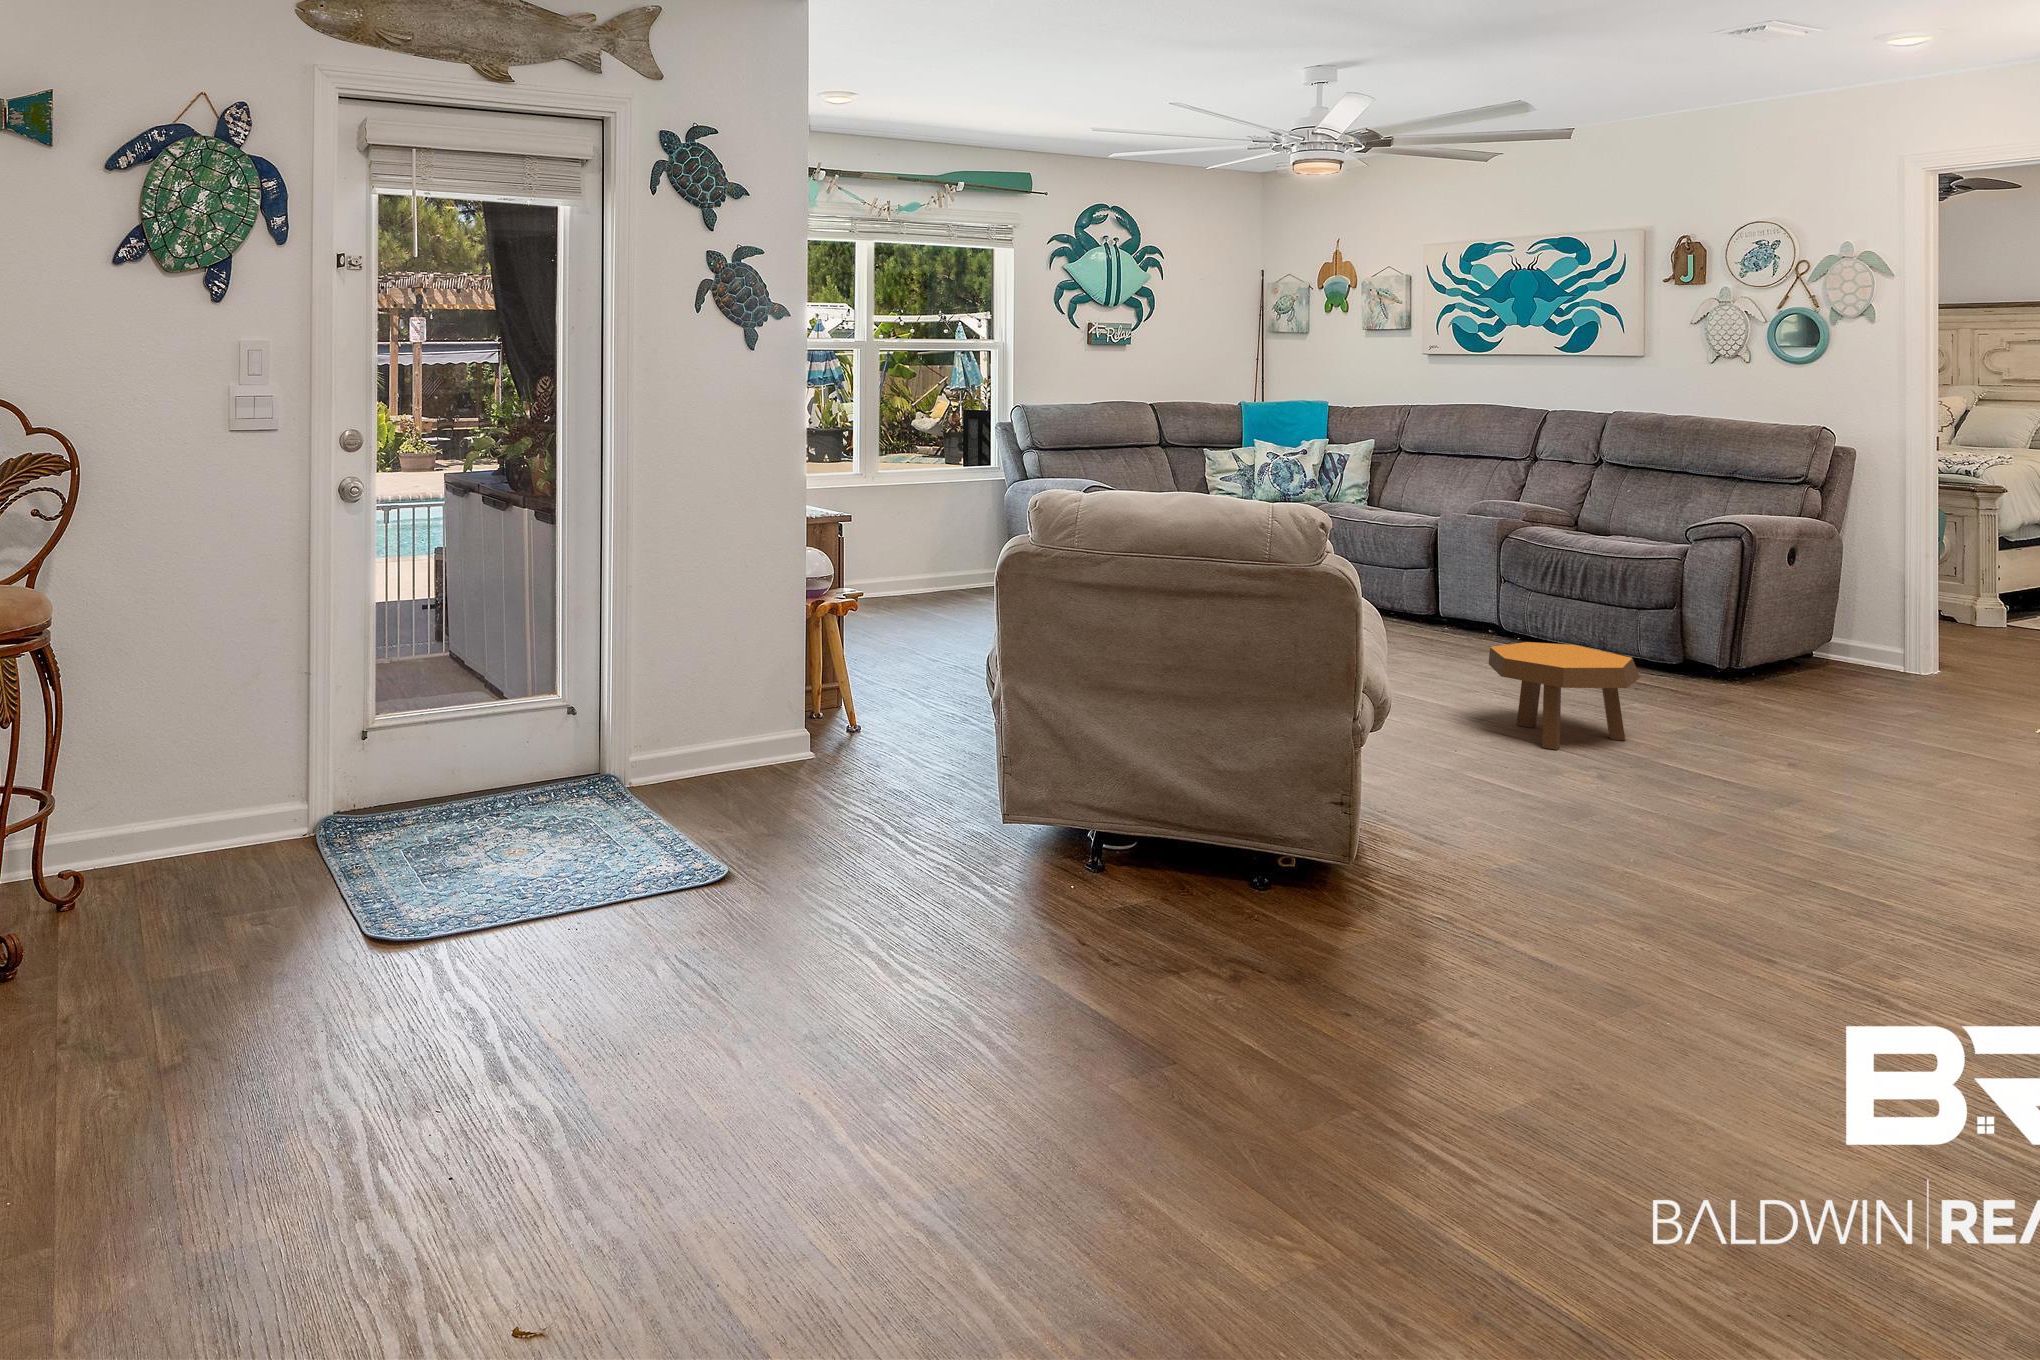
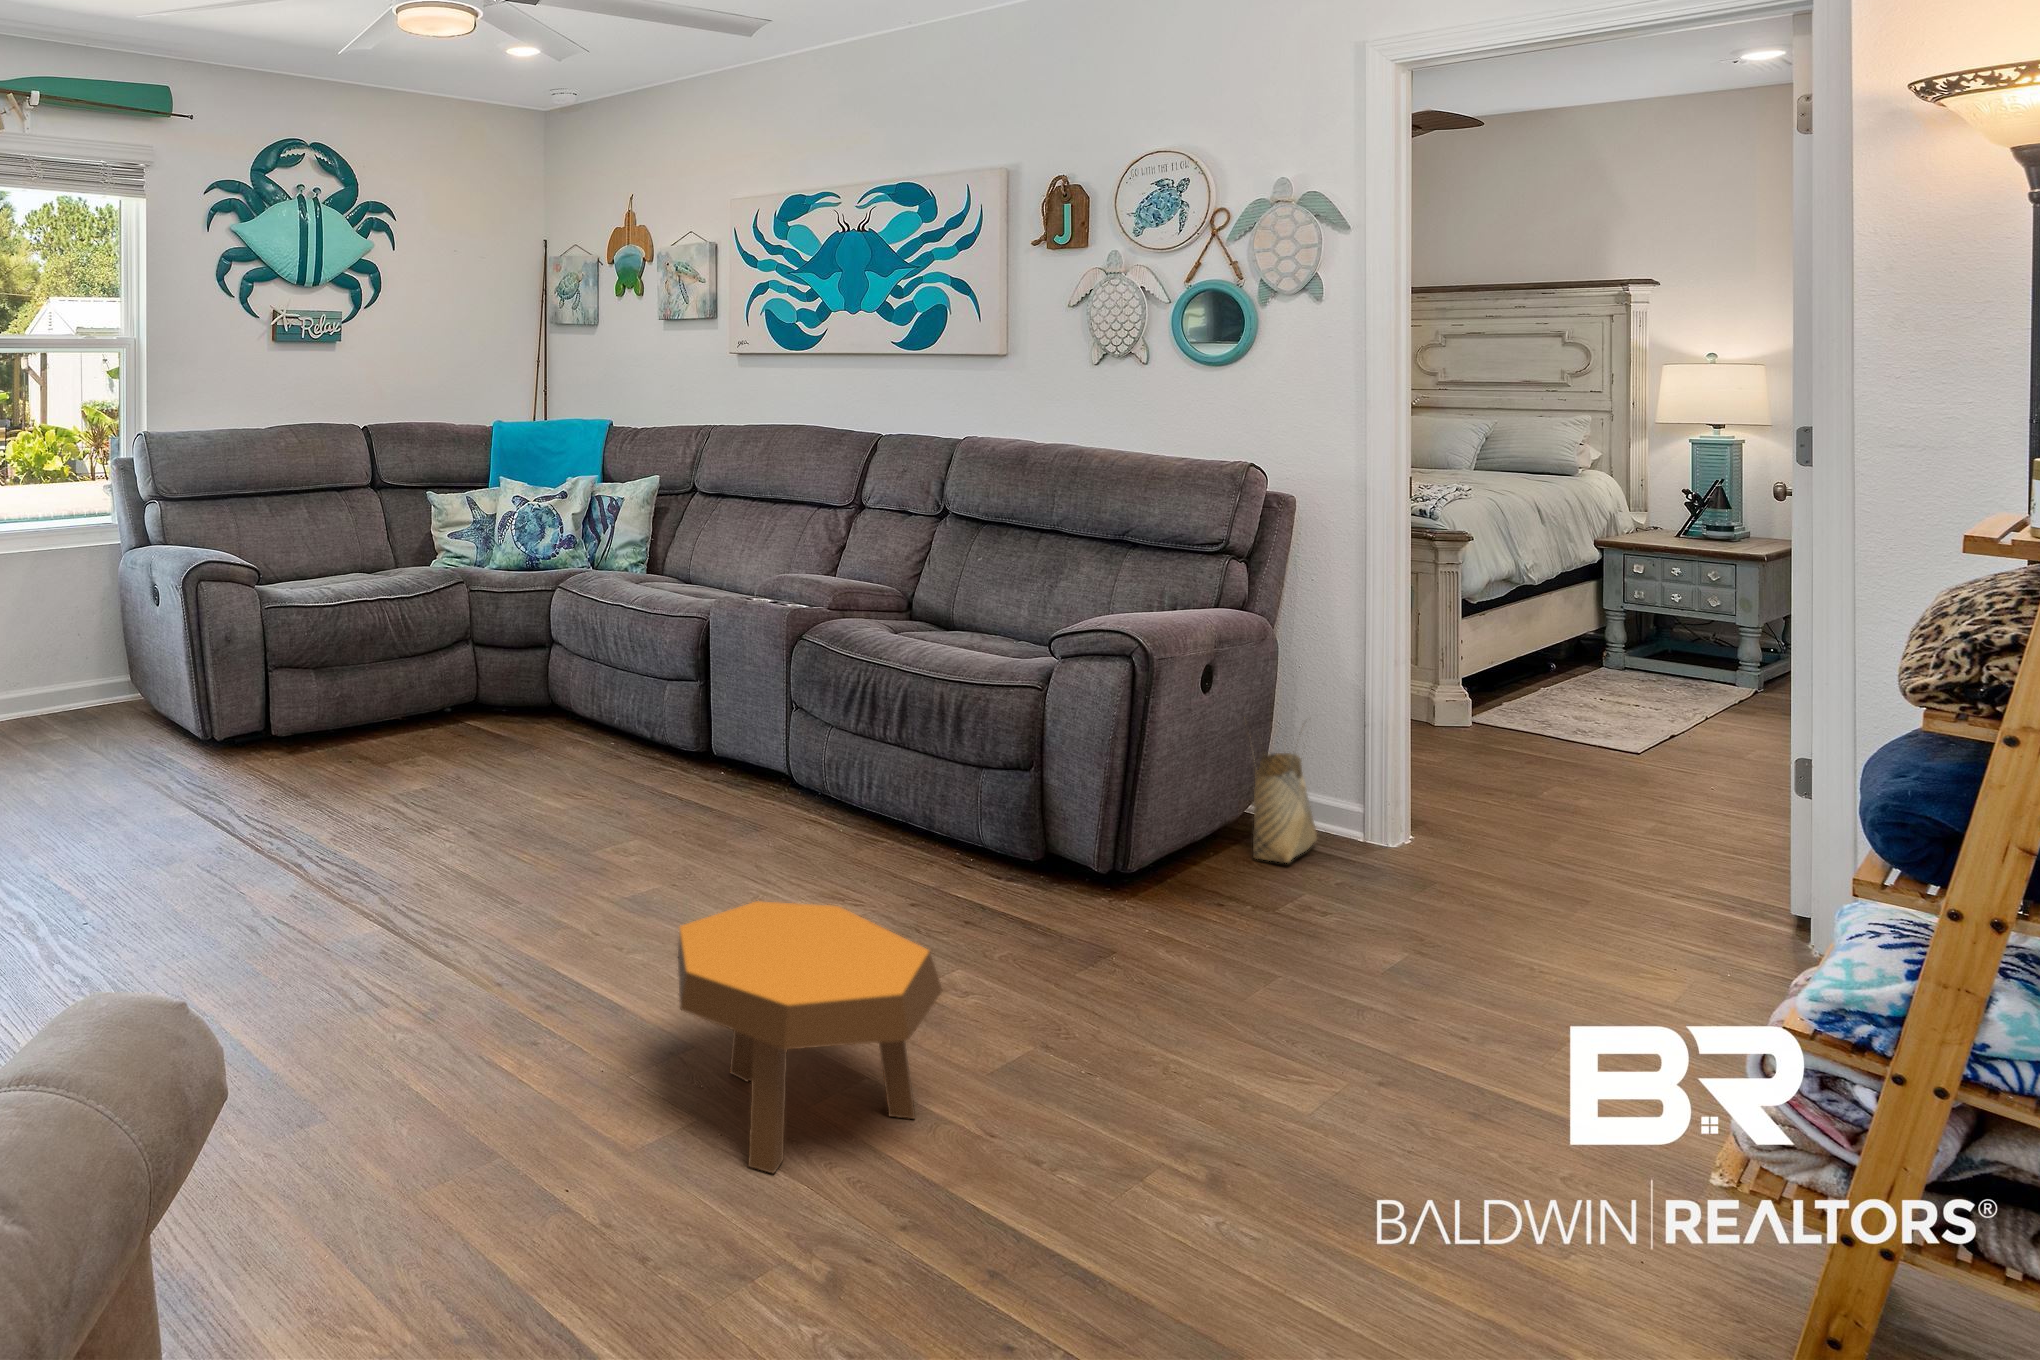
woven basket: none [1817,582,1868,673] -> present [1249,719,1317,863]

